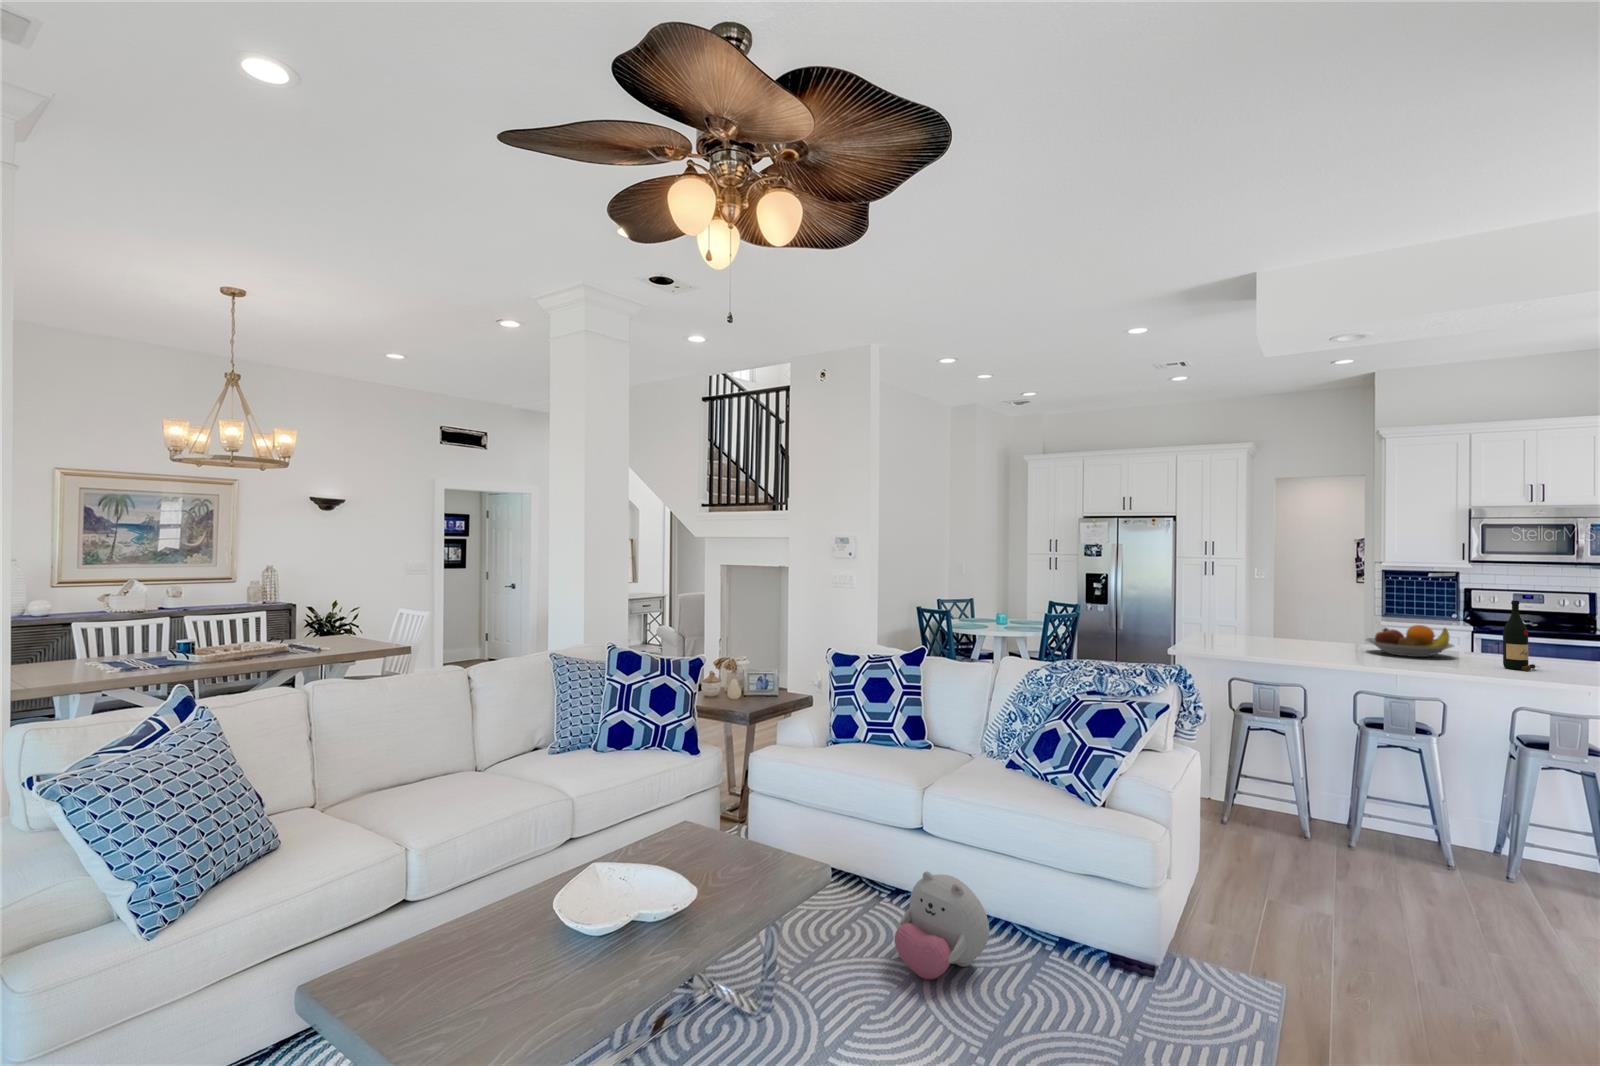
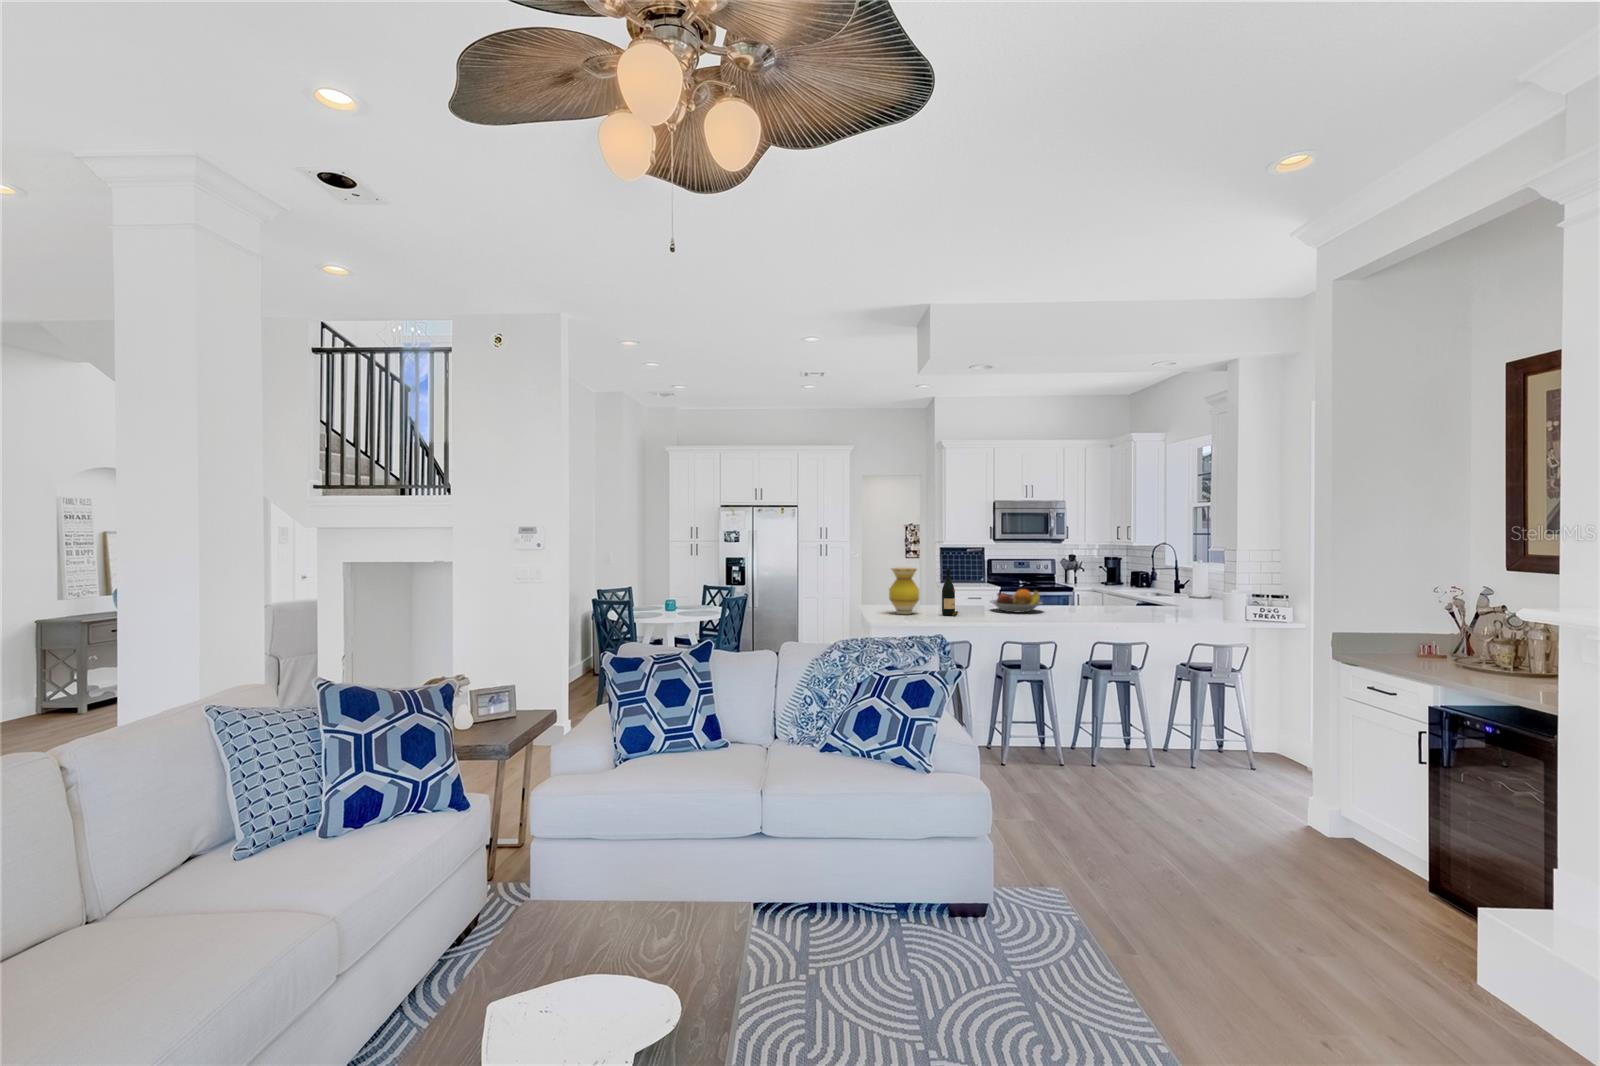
vase: none [1207,588,1248,646] -> present [889,567,919,614]
wine bottle: present [1503,600,1536,671] -> present [942,569,958,616]
plush toy: present [895,871,989,979] -> none [789,876,876,992]

